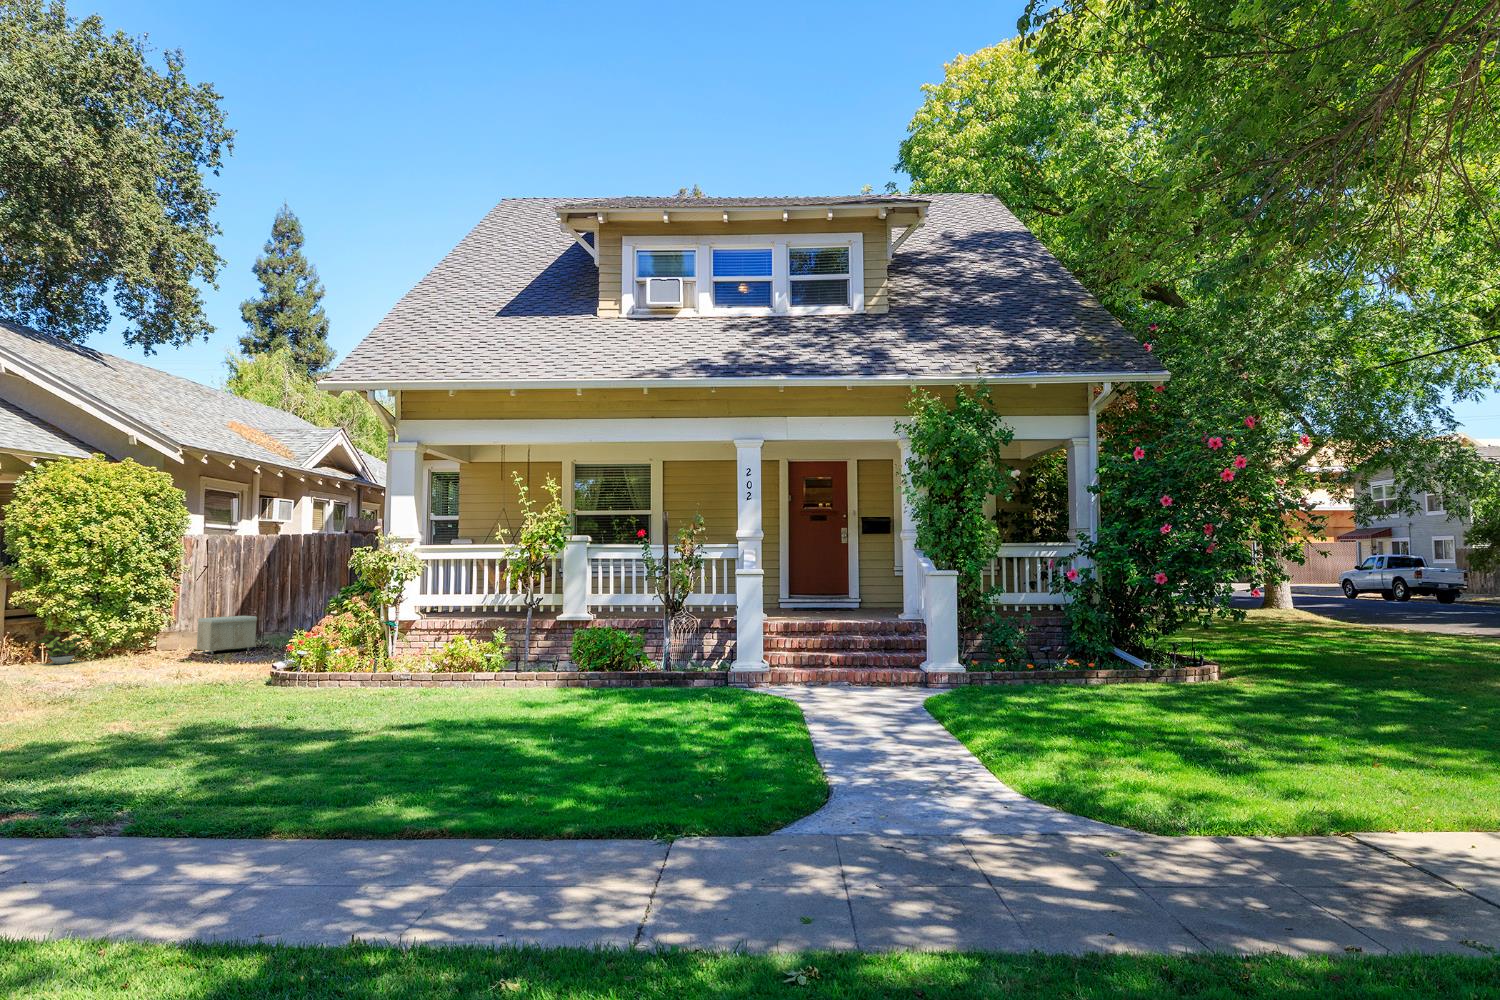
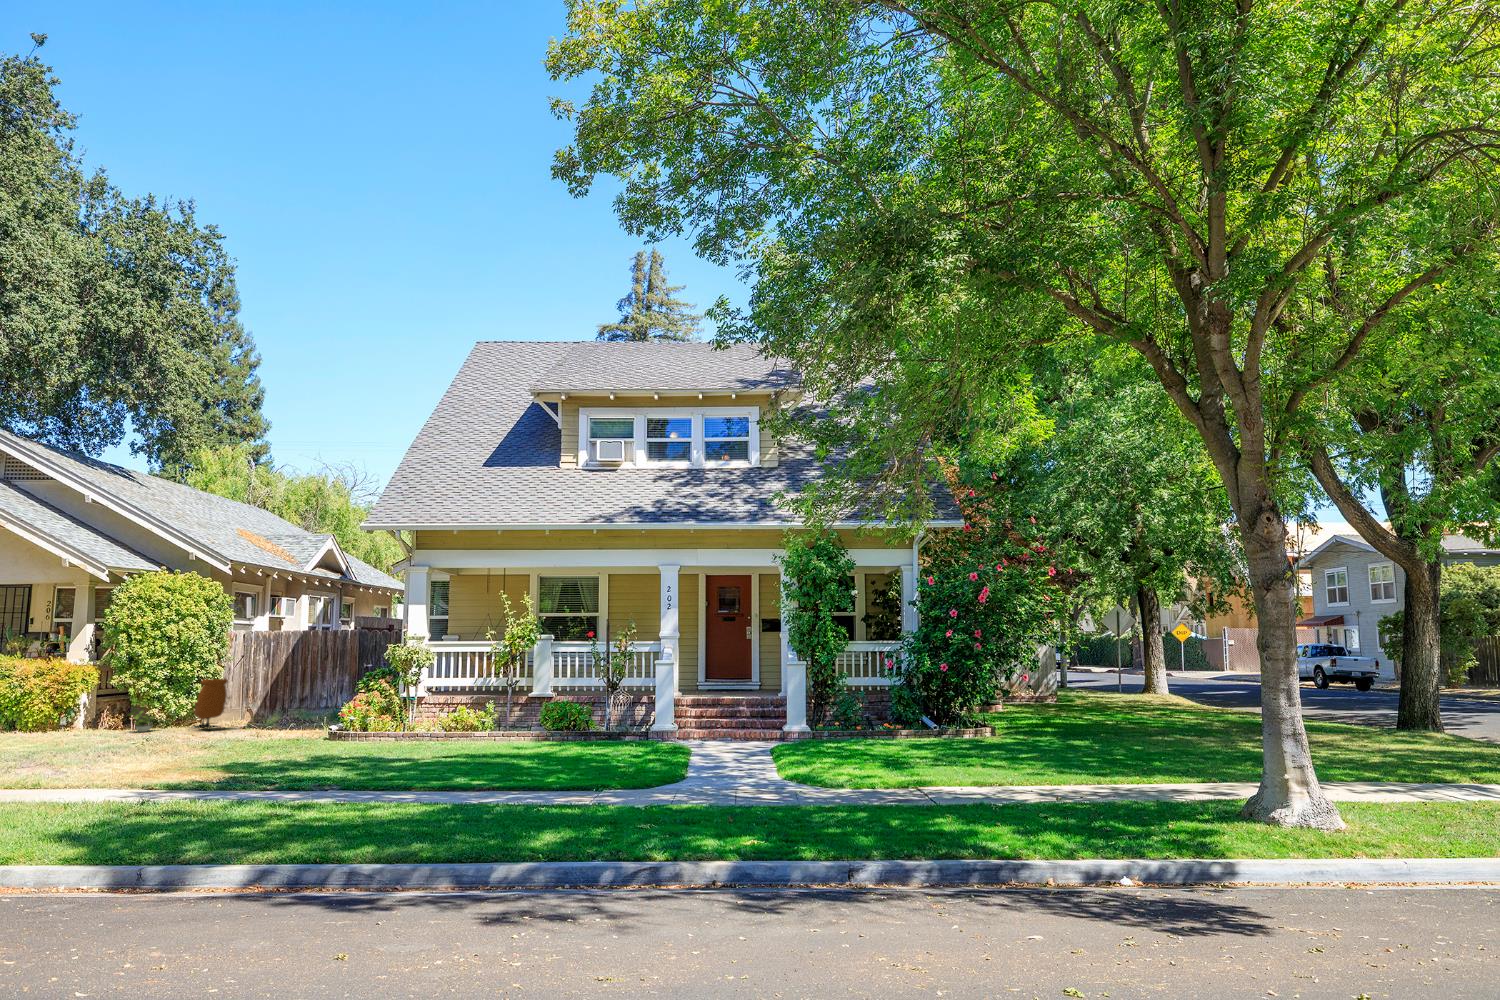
lounge chair: none [119,595,170,663] -> present [194,679,228,730]
storage bench: present [197,616,257,654] -> none [240,695,287,725]

